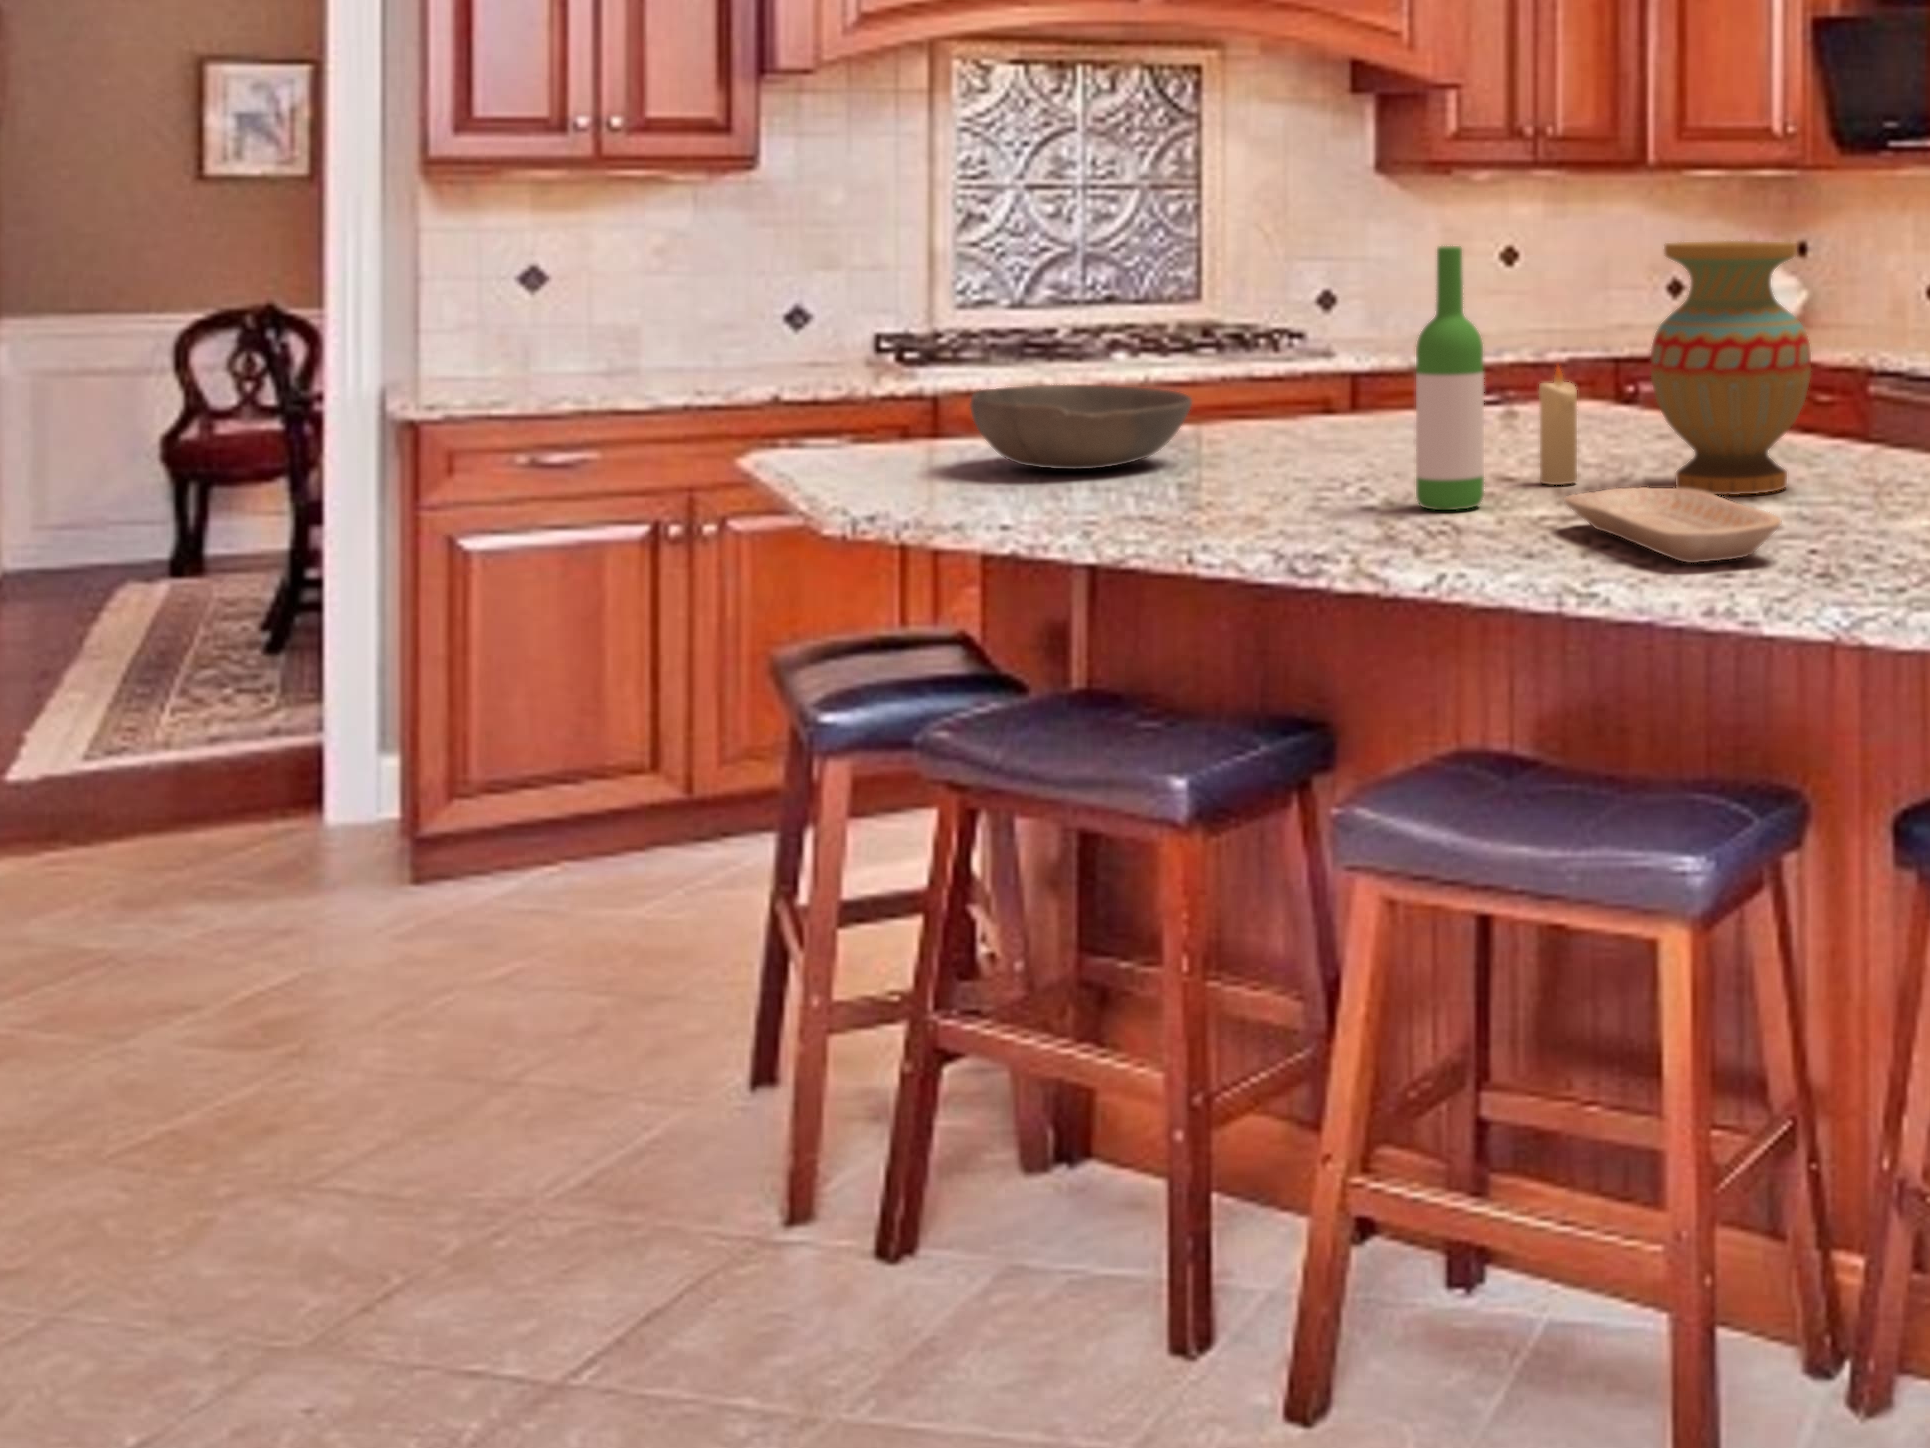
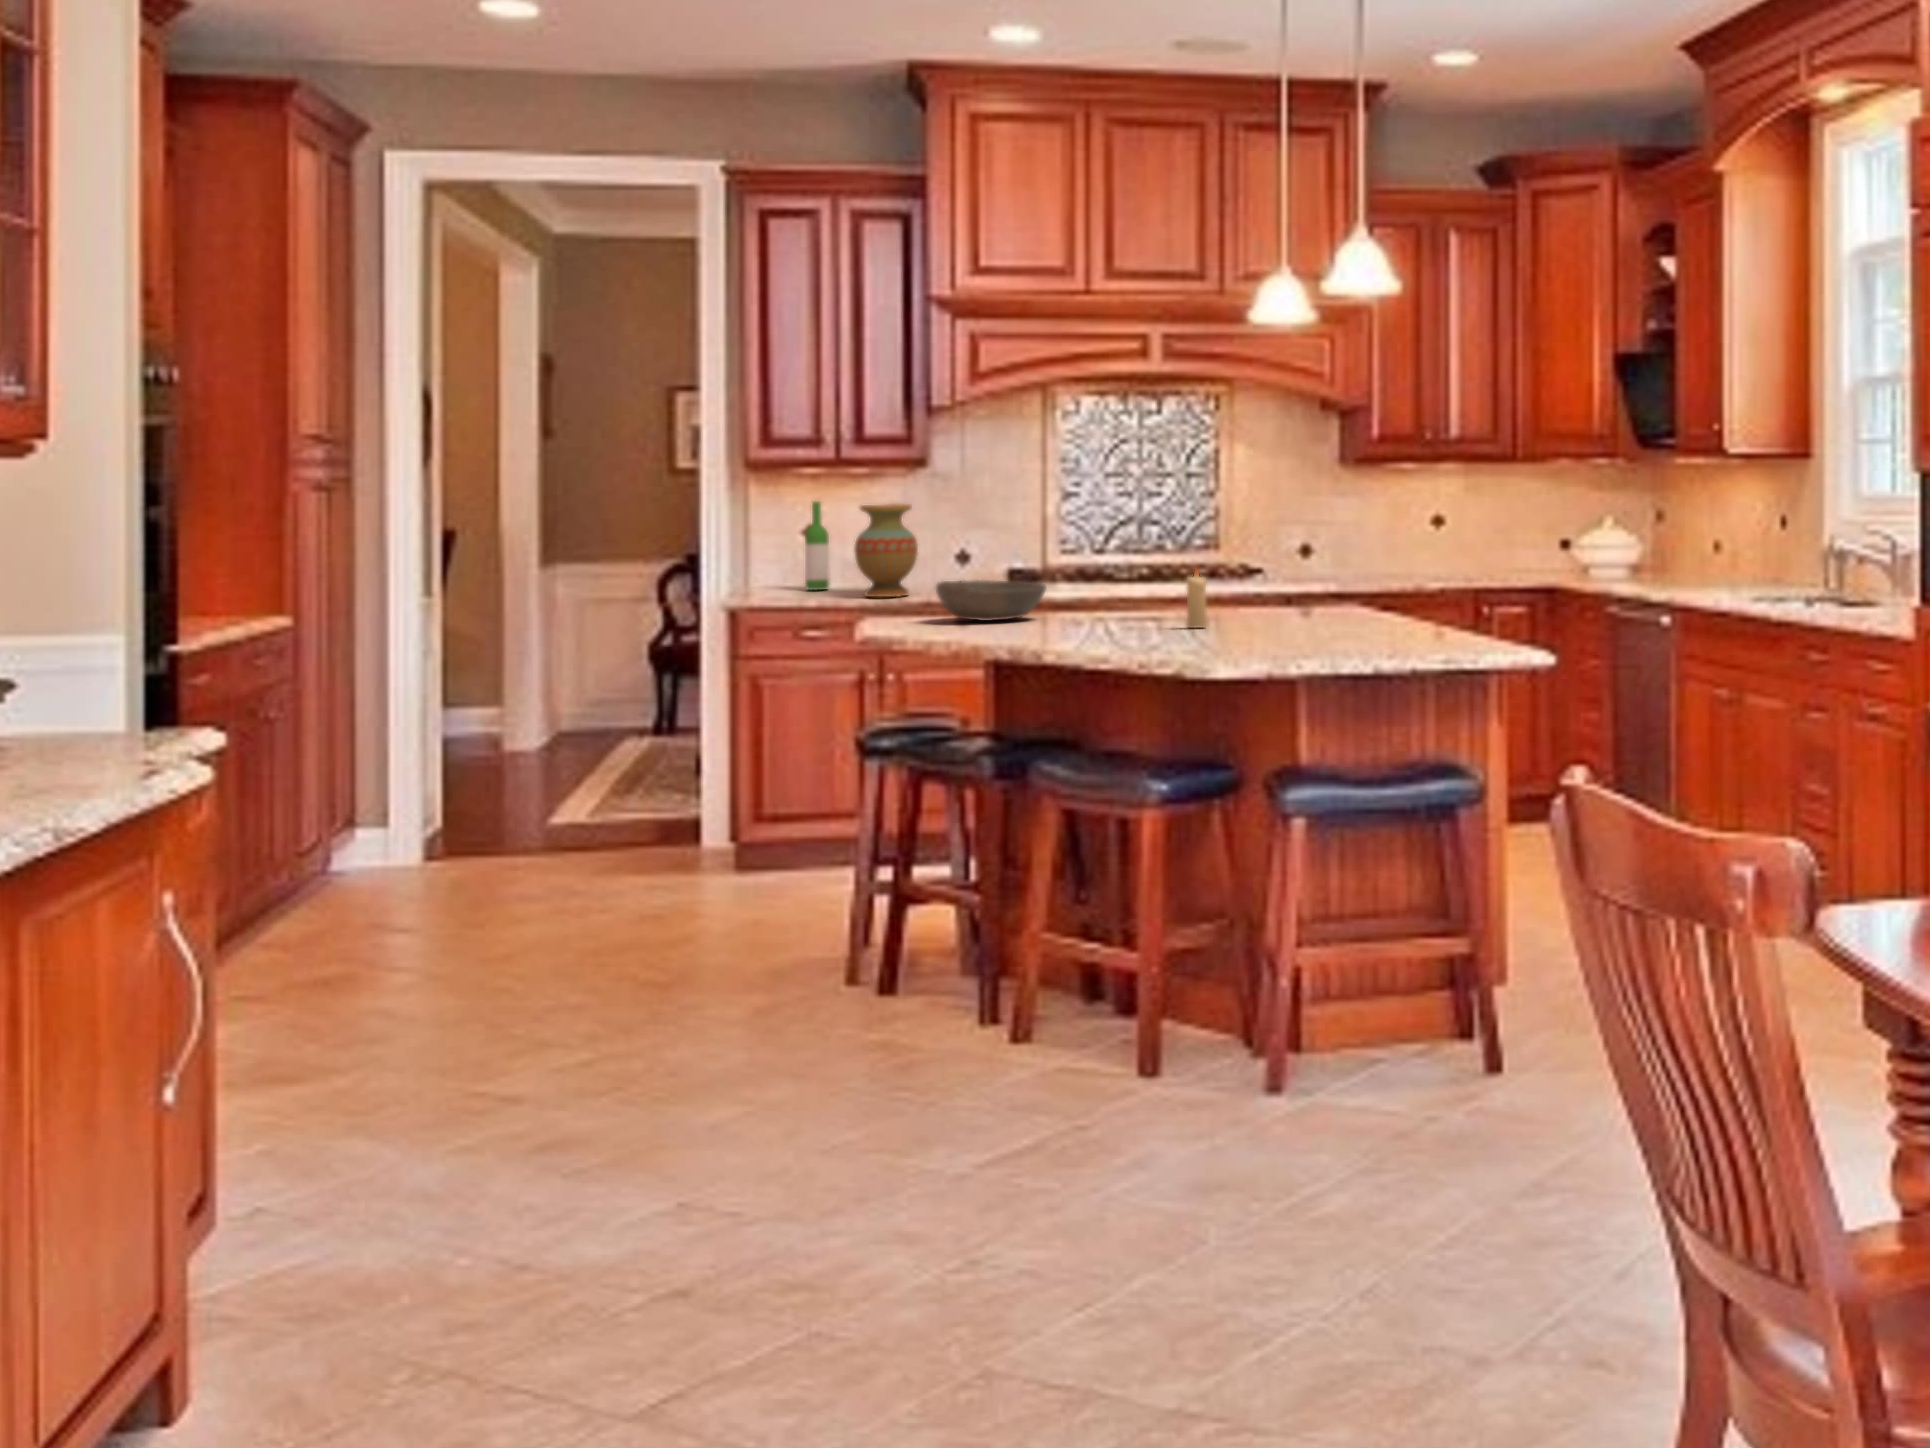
vase: present [1651,241,1811,495] -> present [854,504,918,597]
wine bottle: present [1416,246,1484,510] -> present [805,501,830,590]
tray: present [1564,487,1781,563] -> none [1143,623,1211,649]

